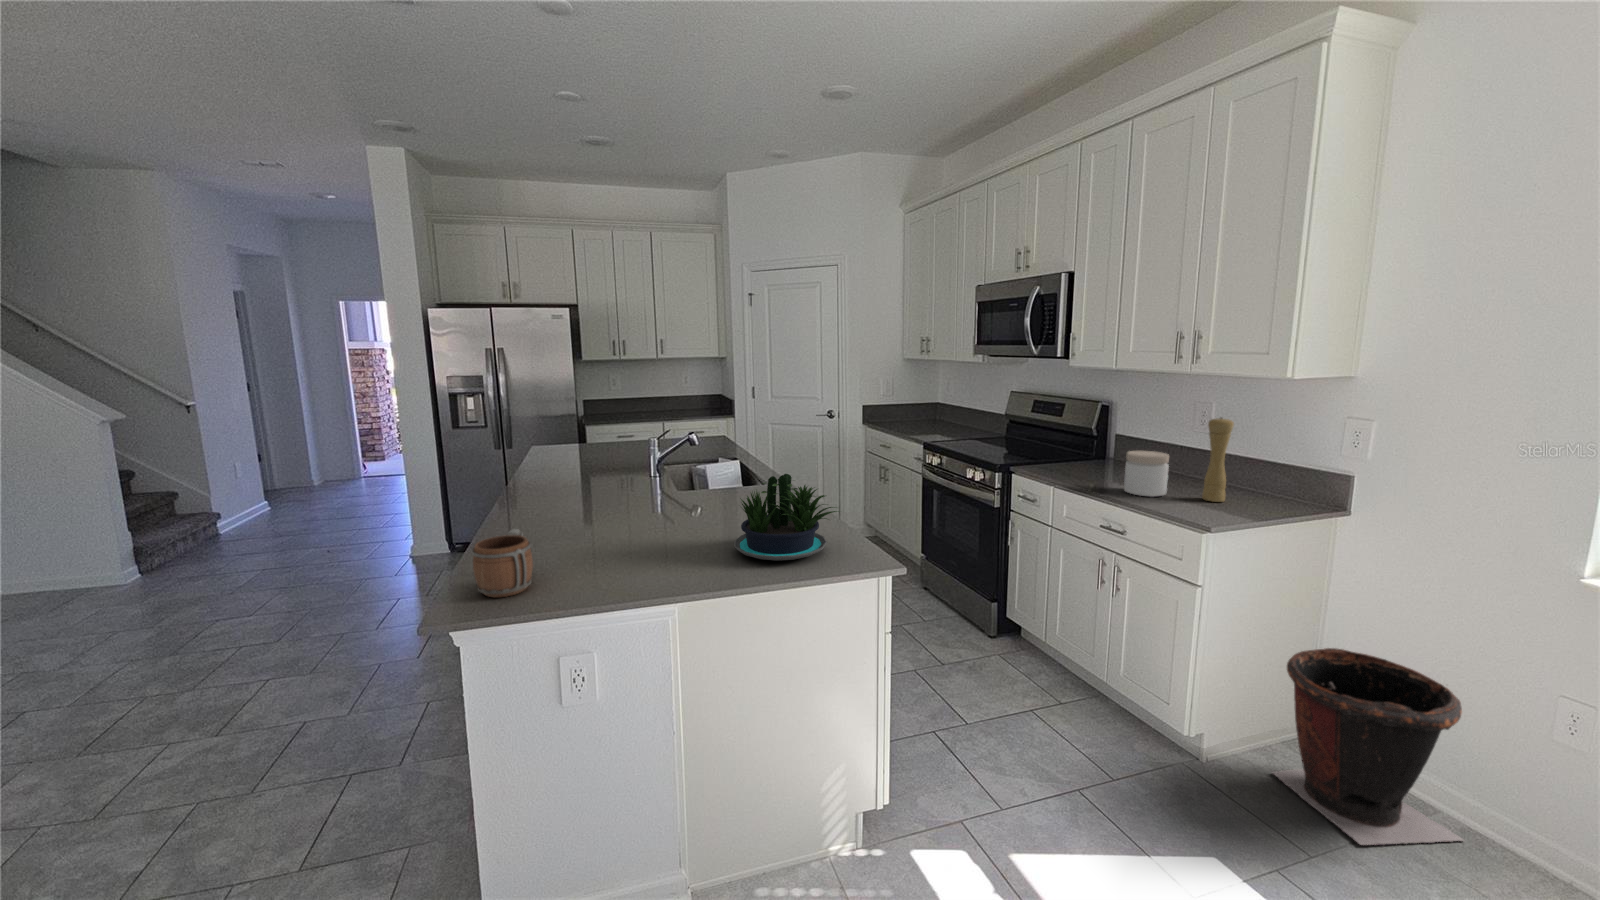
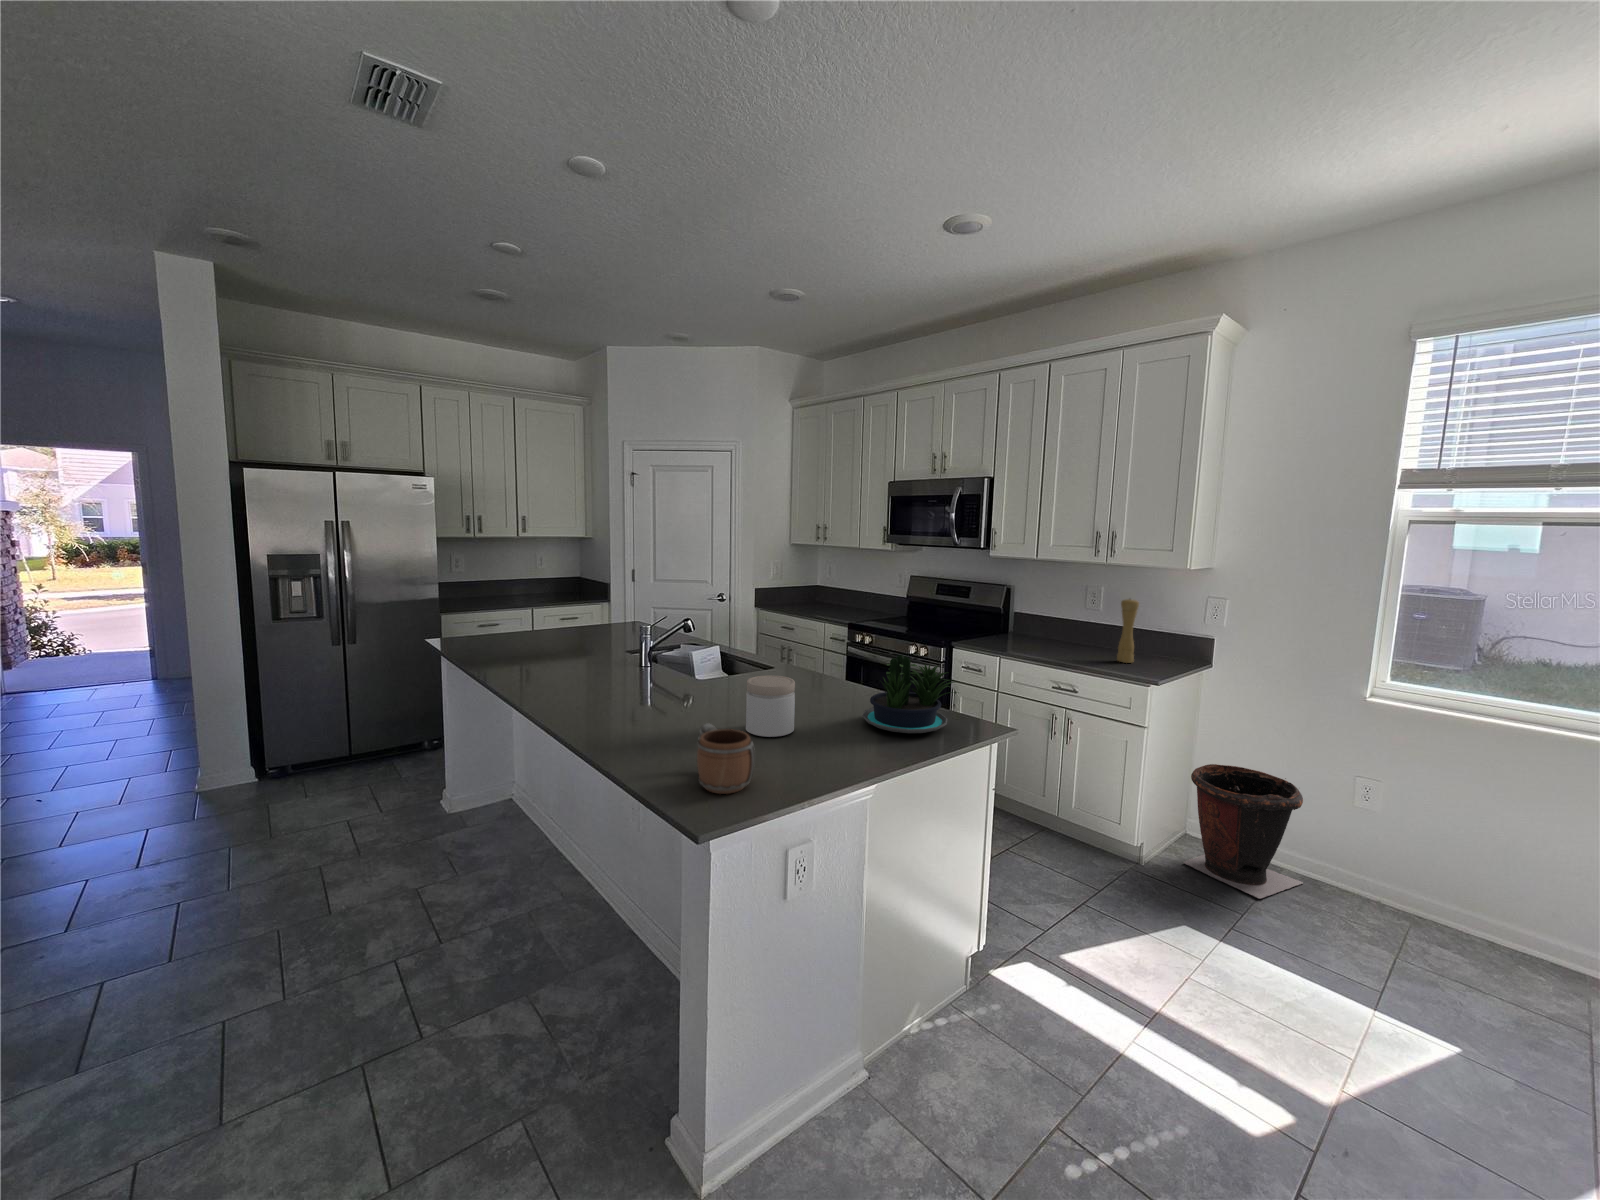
jar: present [1124,451,1169,497] -> present [746,675,795,737]

